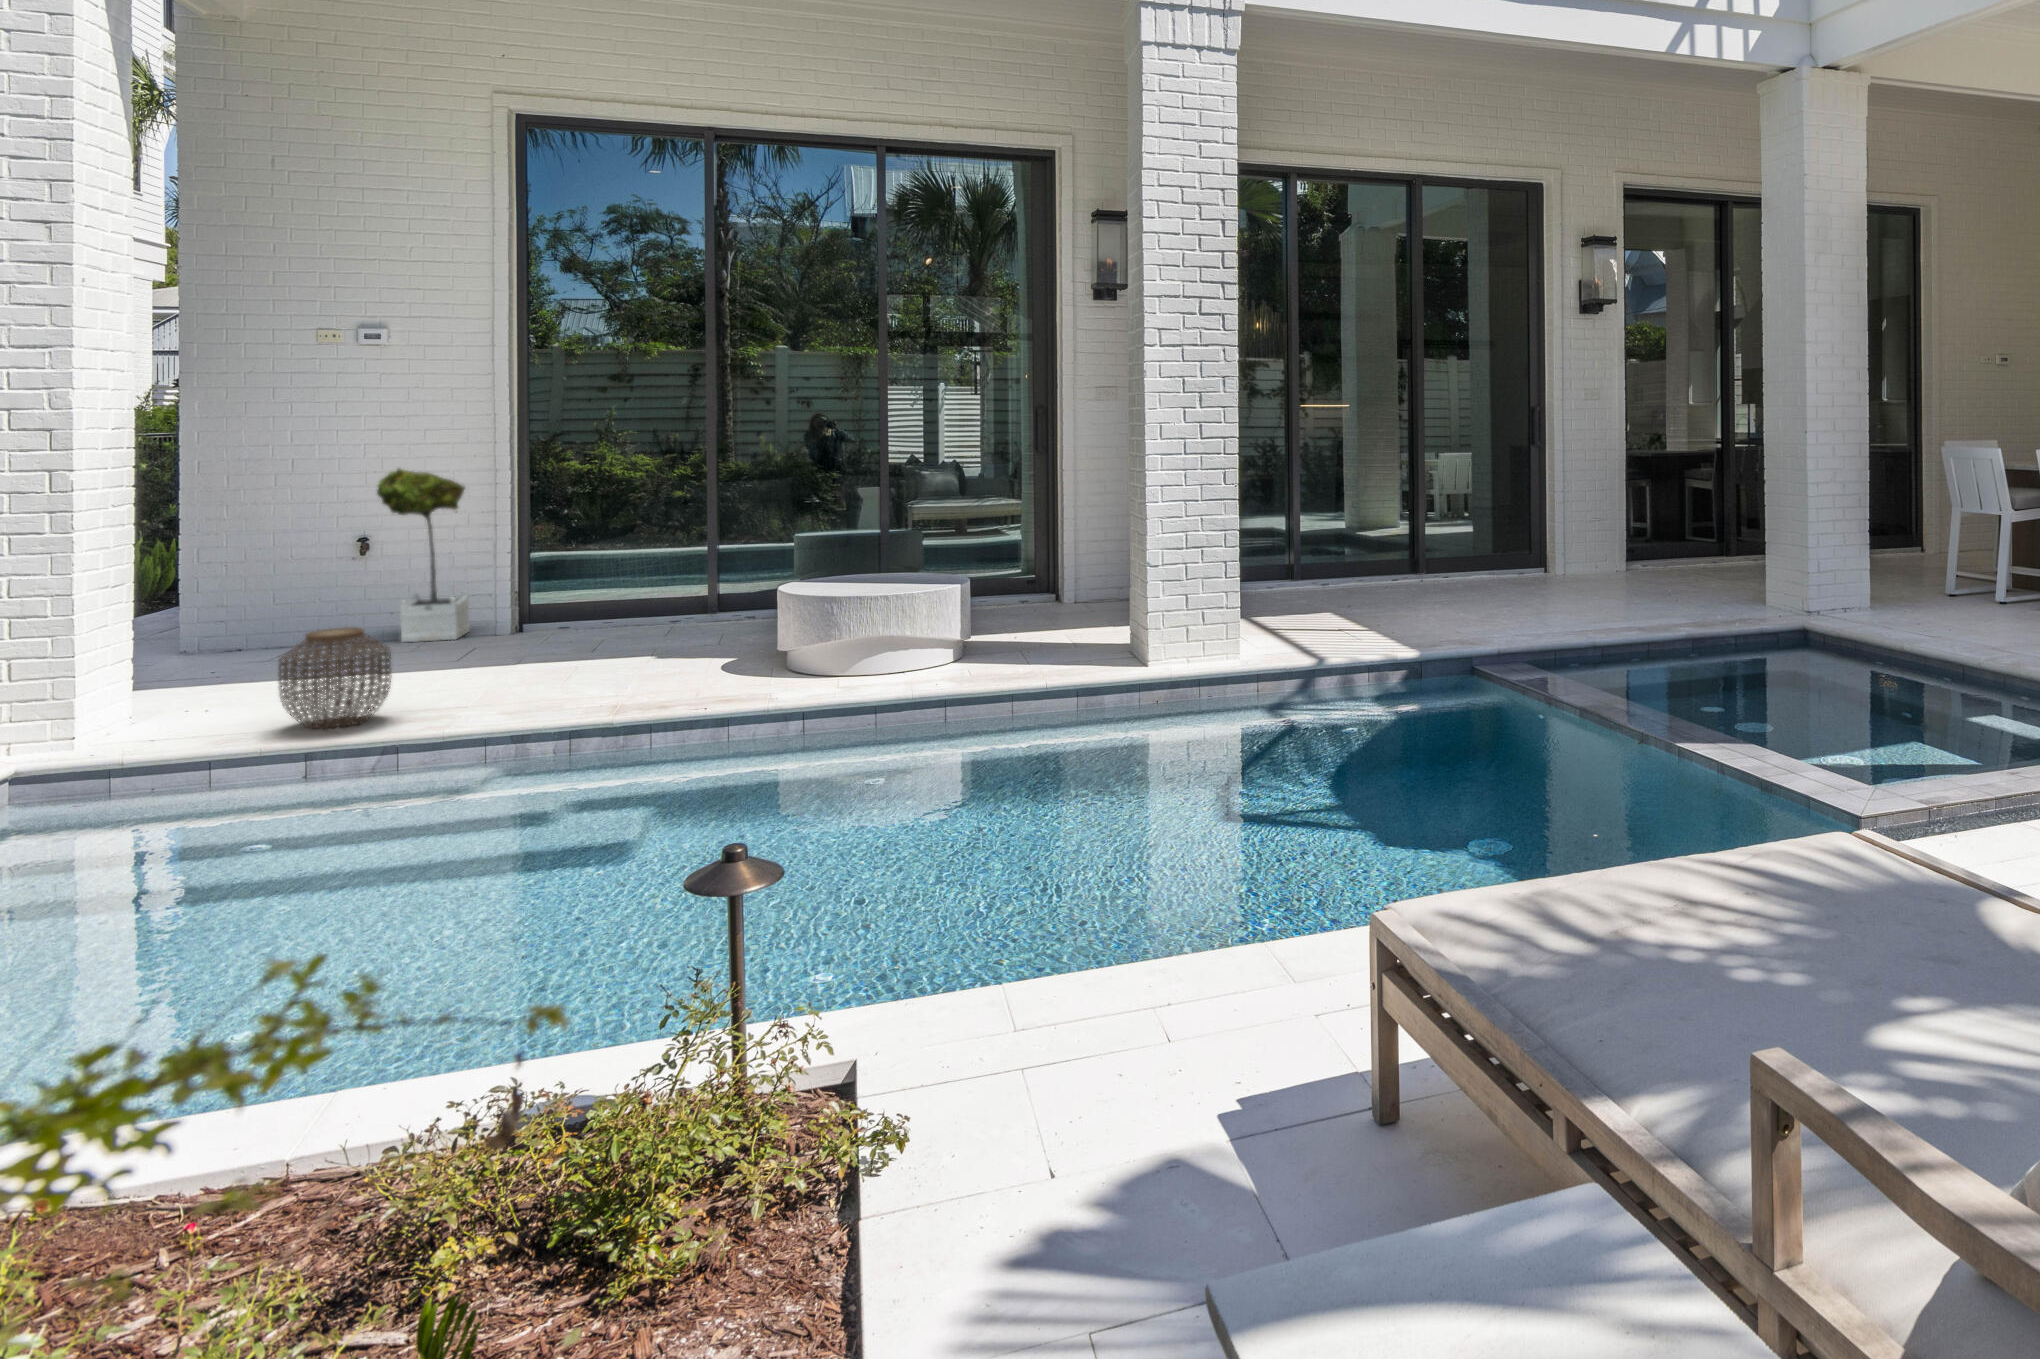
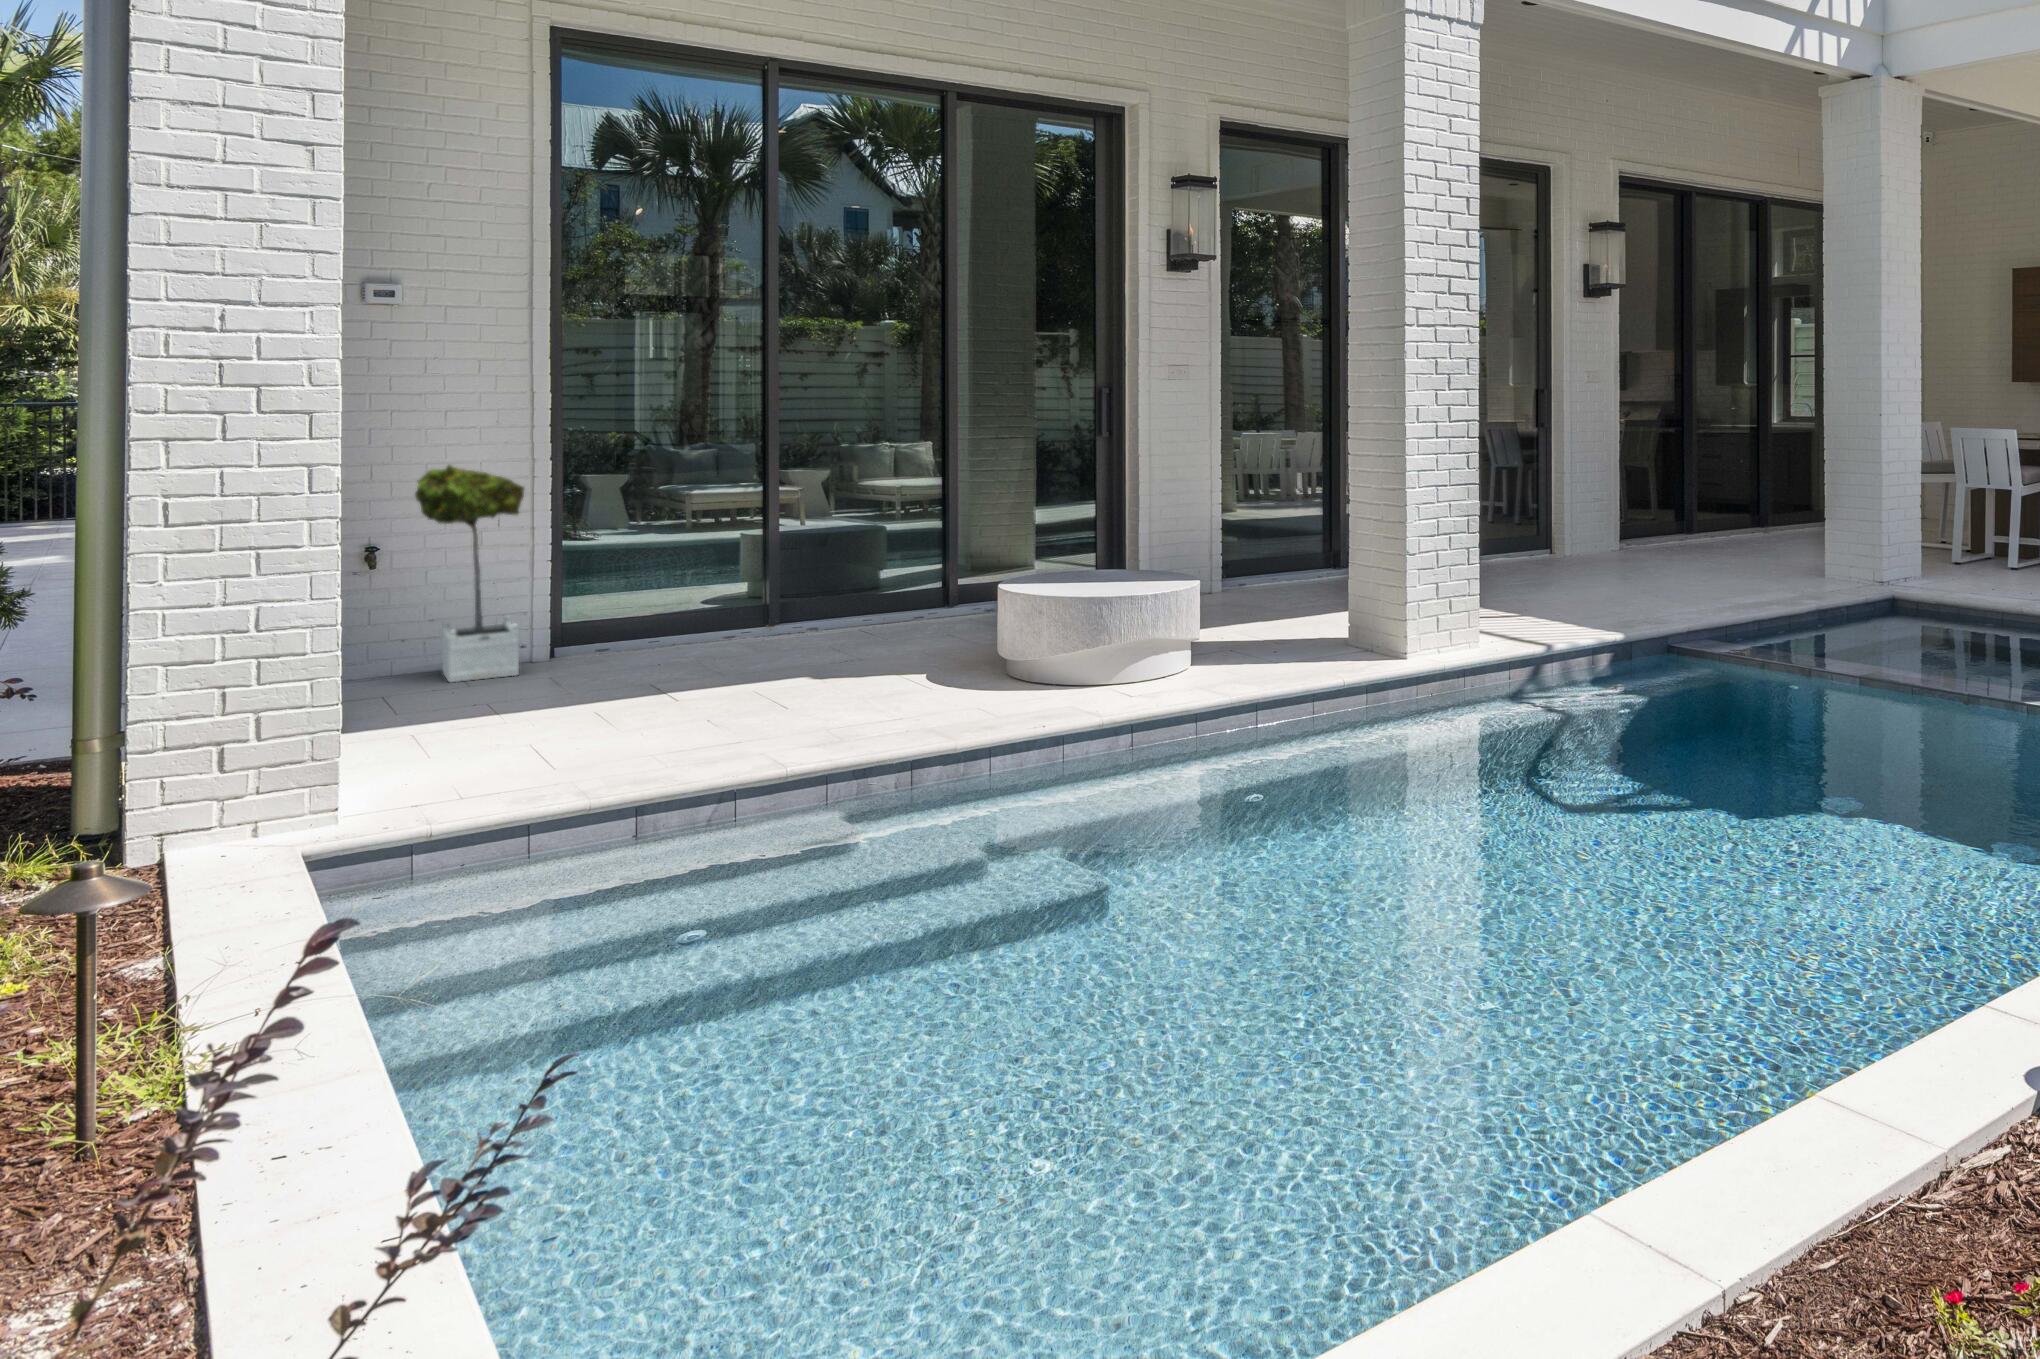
woven basket: present [278,627,391,729] -> none [556,654,682,780]

